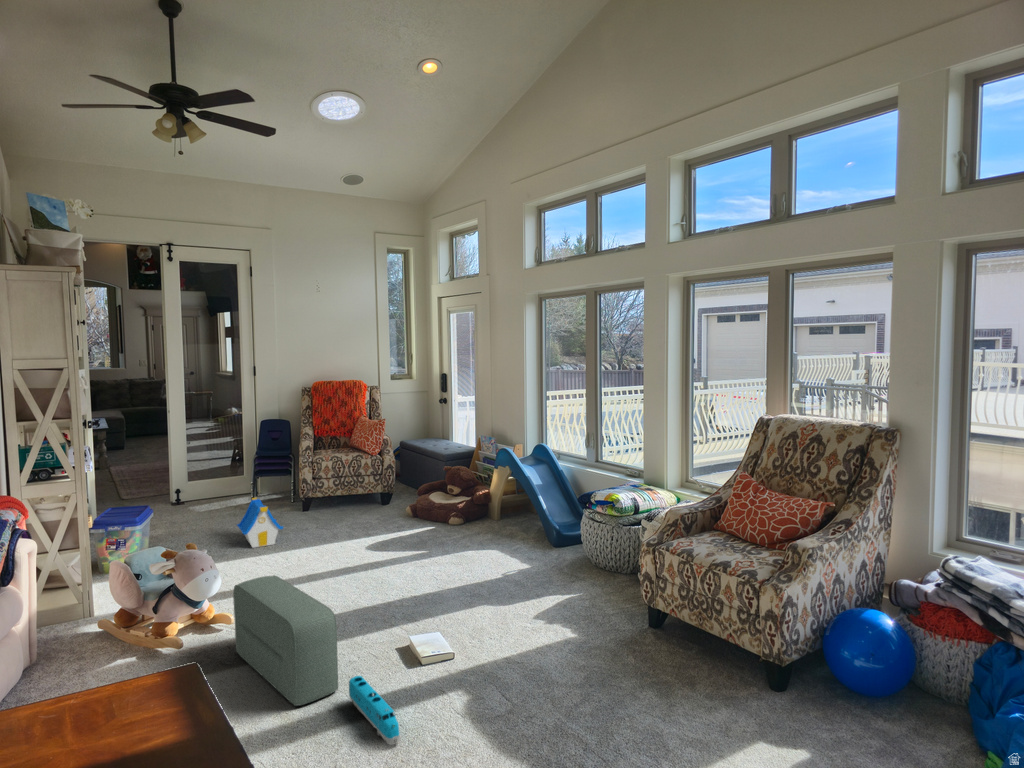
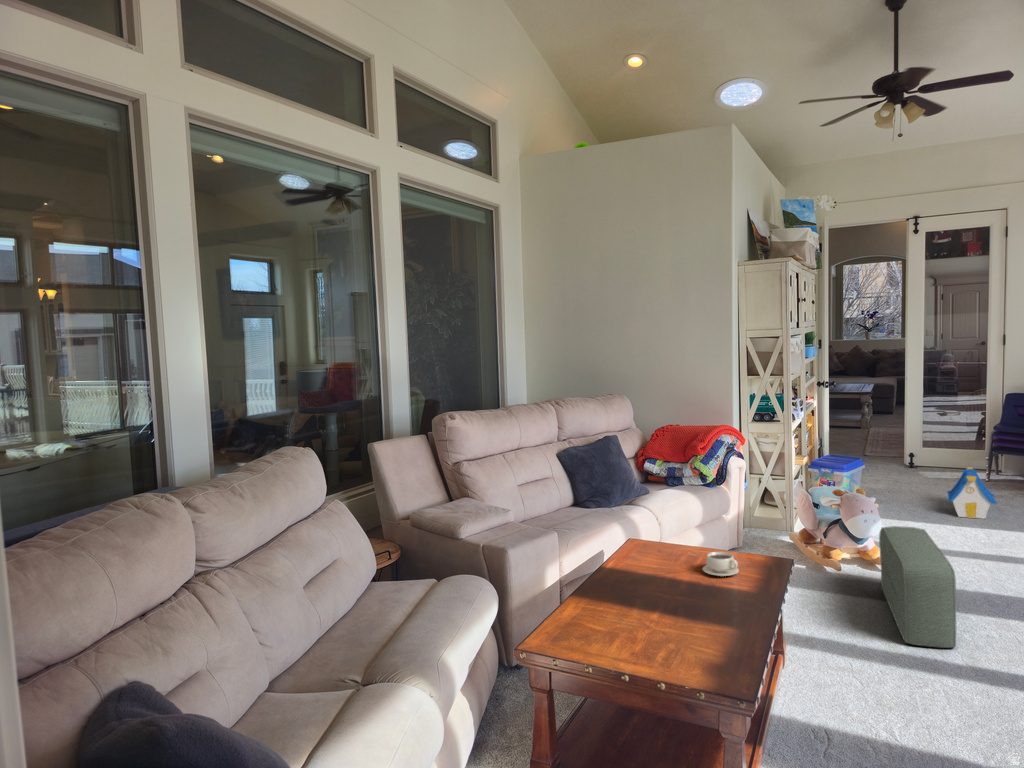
toy train: present [349,676,400,745] -> none [960,638,989,707]
teacup: none [84,693,145,738] -> present [703,552,739,576]

